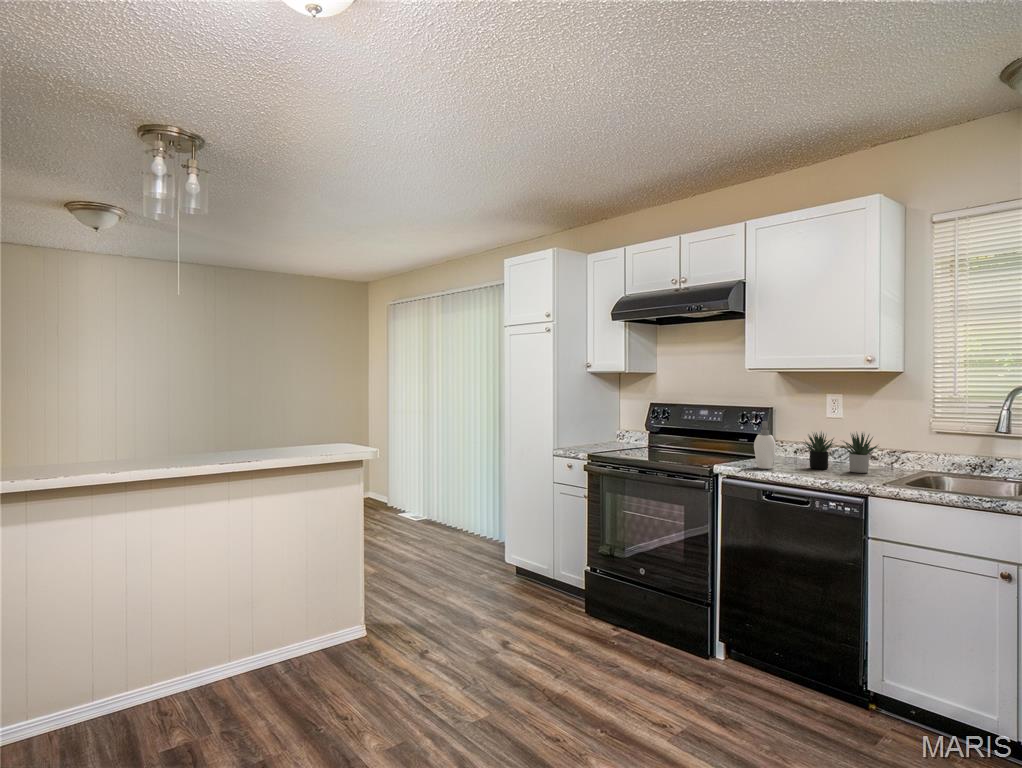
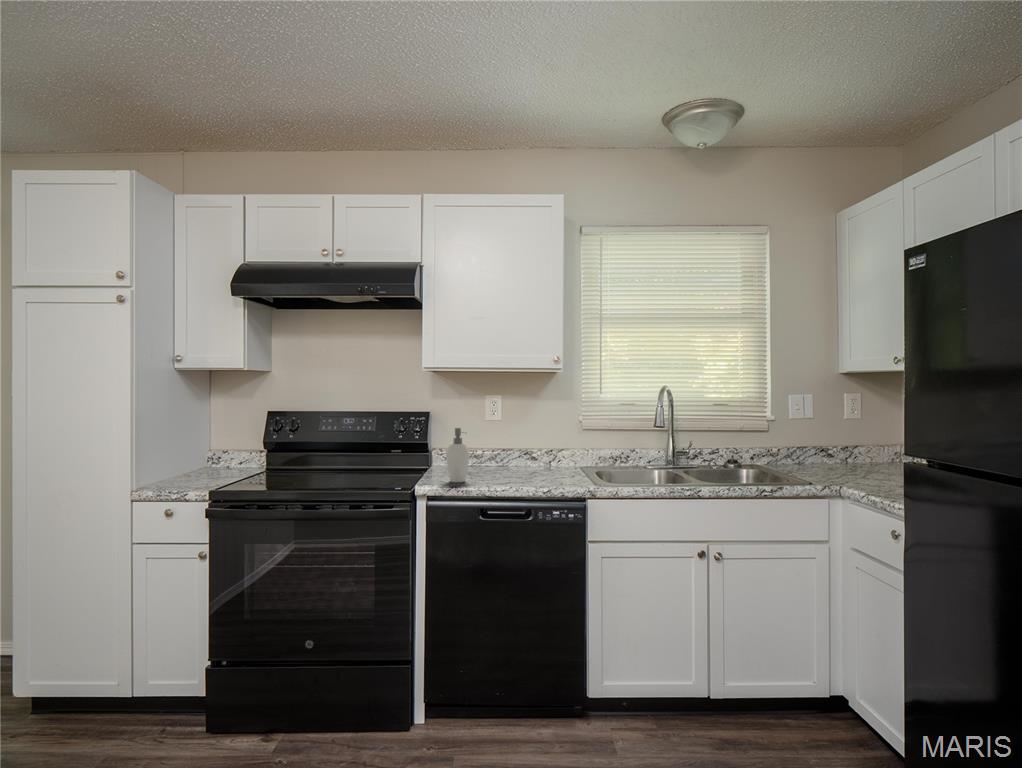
succulent plant: present [803,432,878,473] -> none [480,430,557,475]

